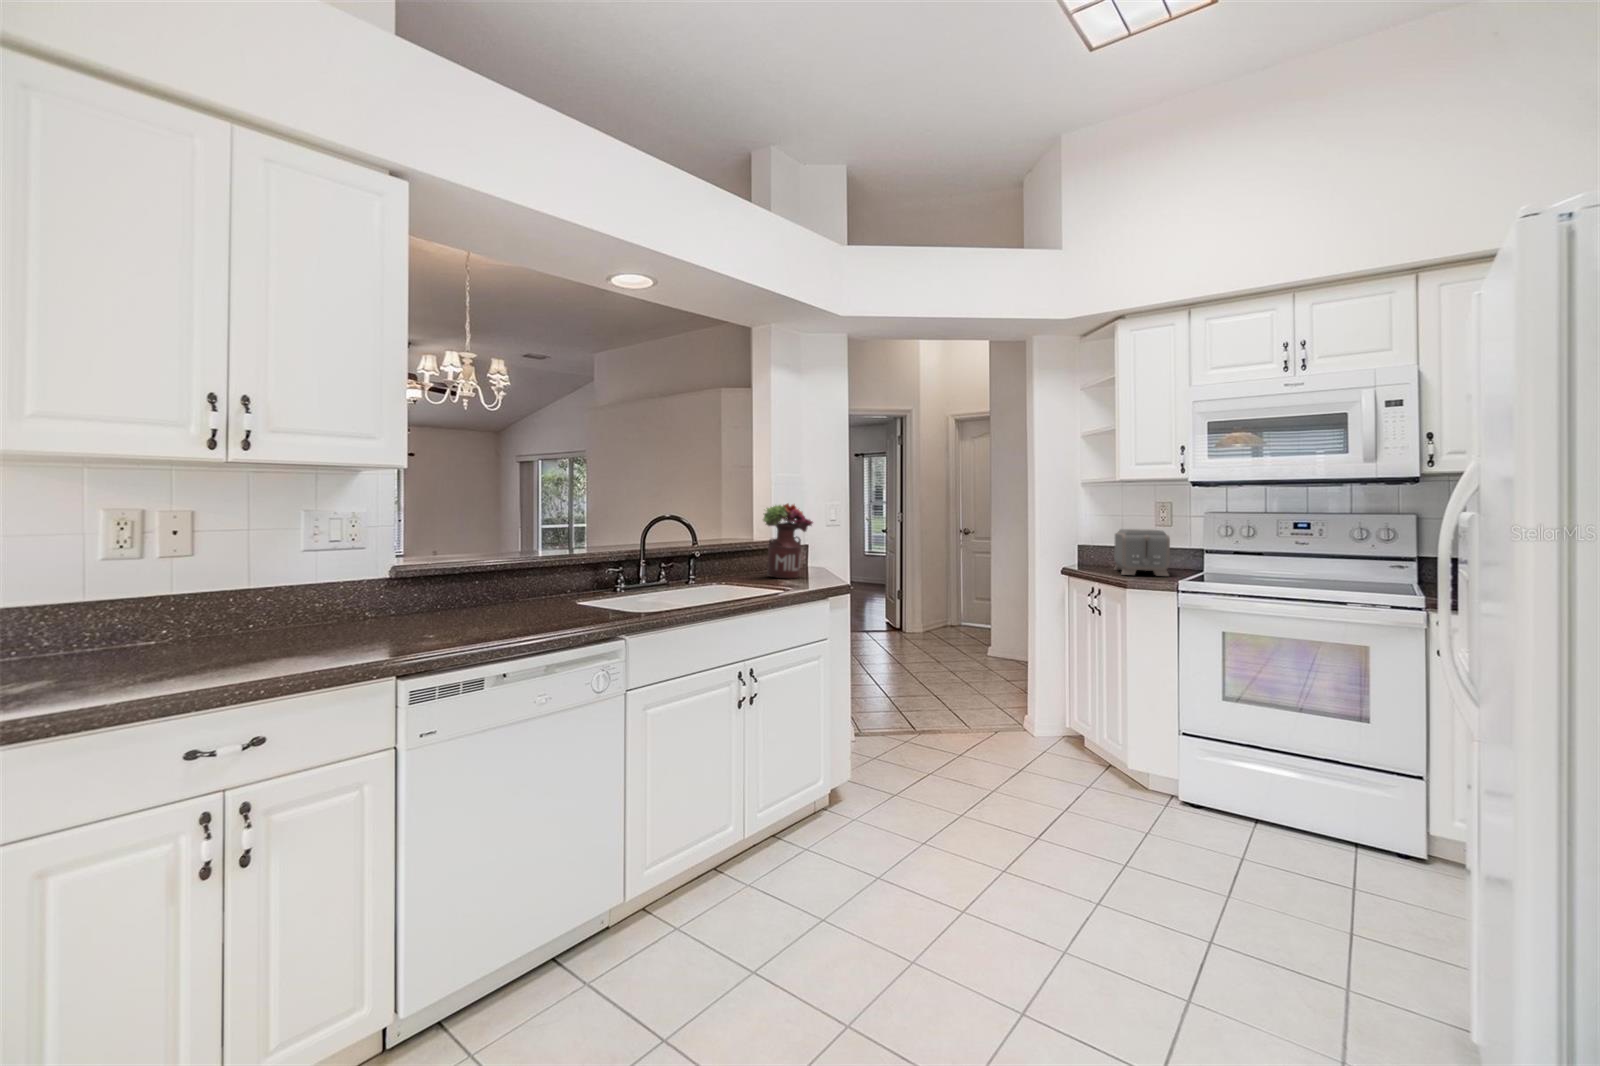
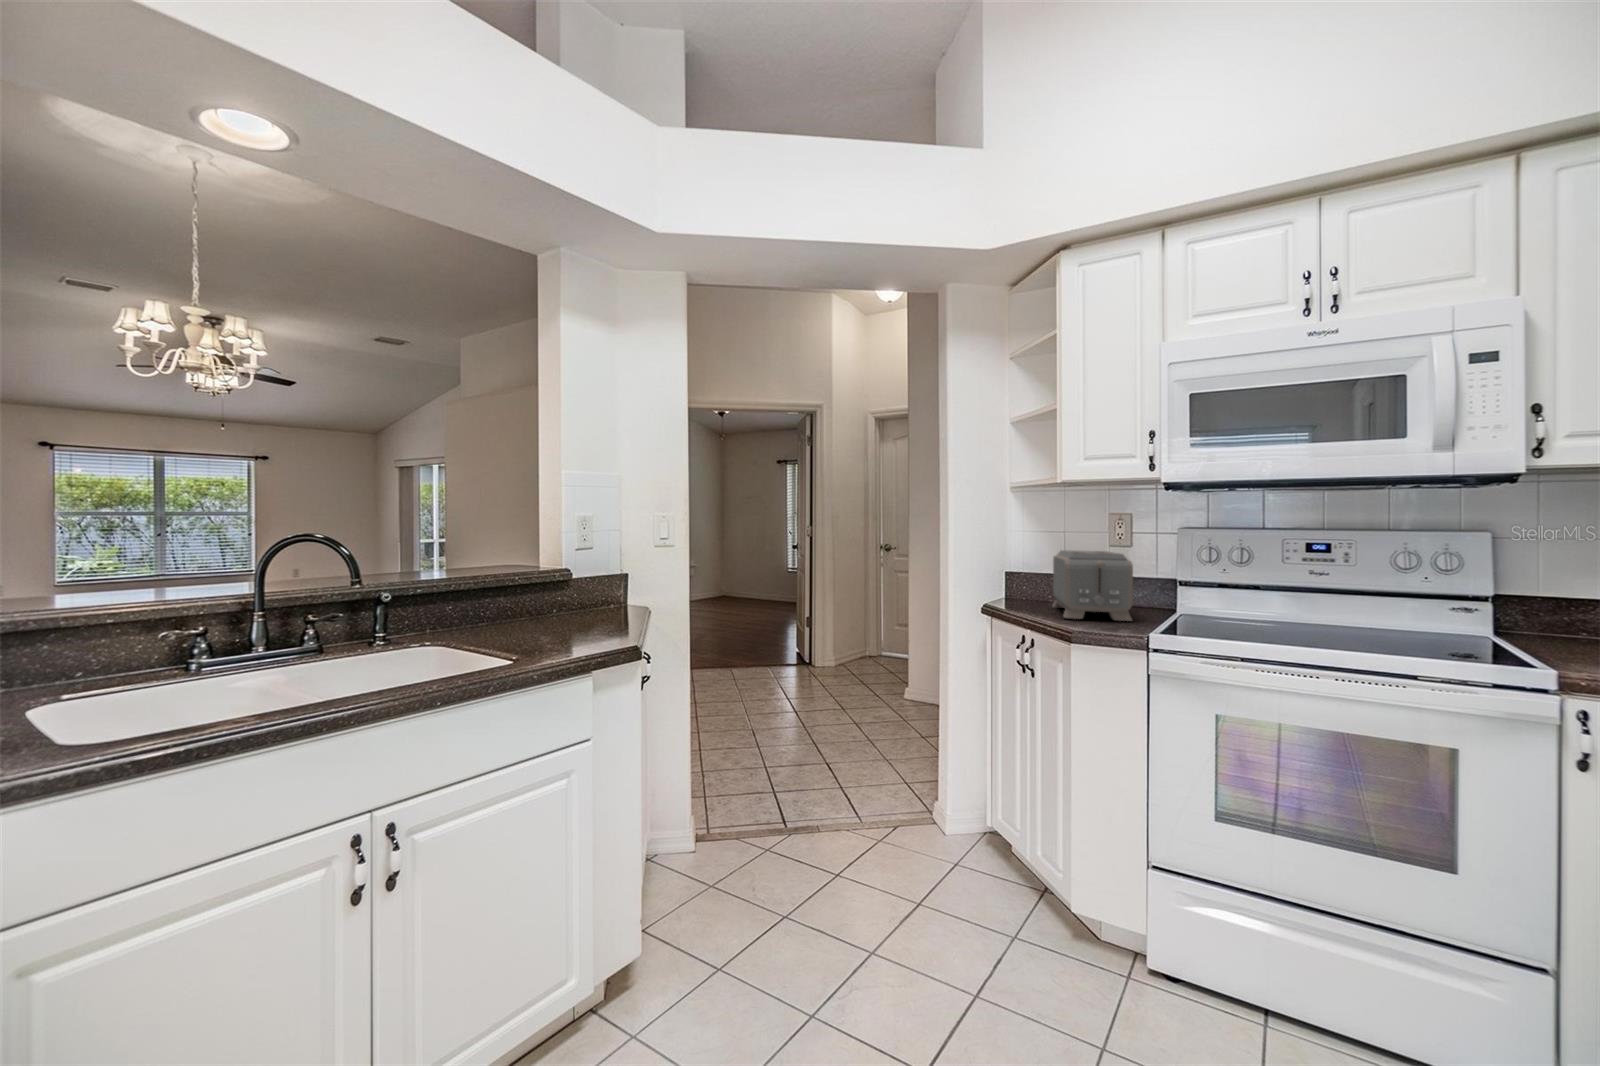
flower arrangement: present [763,503,813,578] -> none [525,510,610,626]

